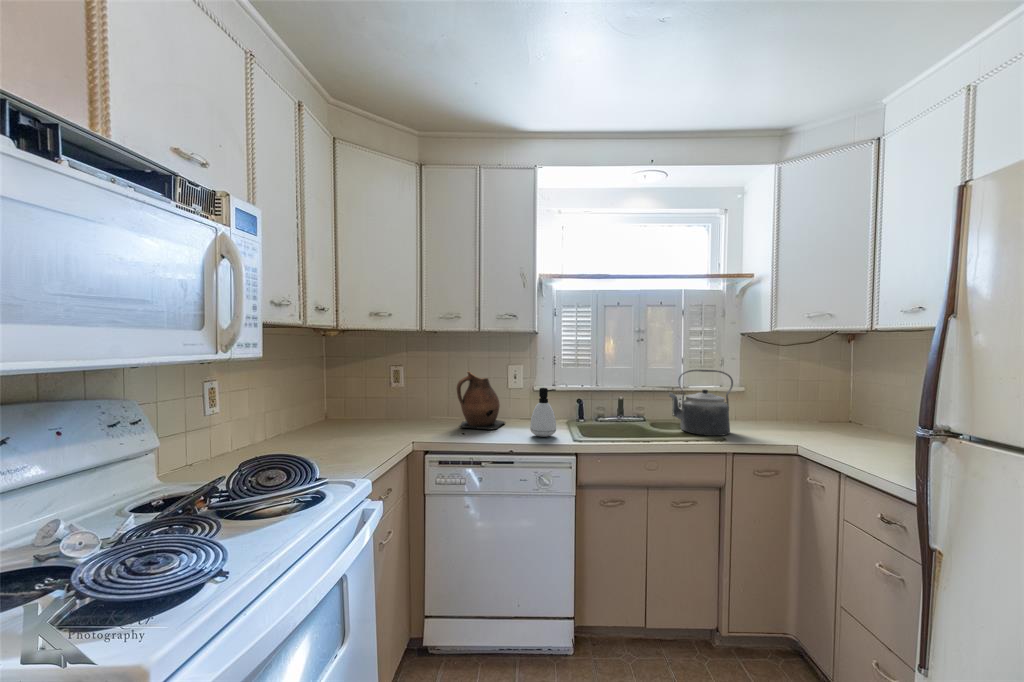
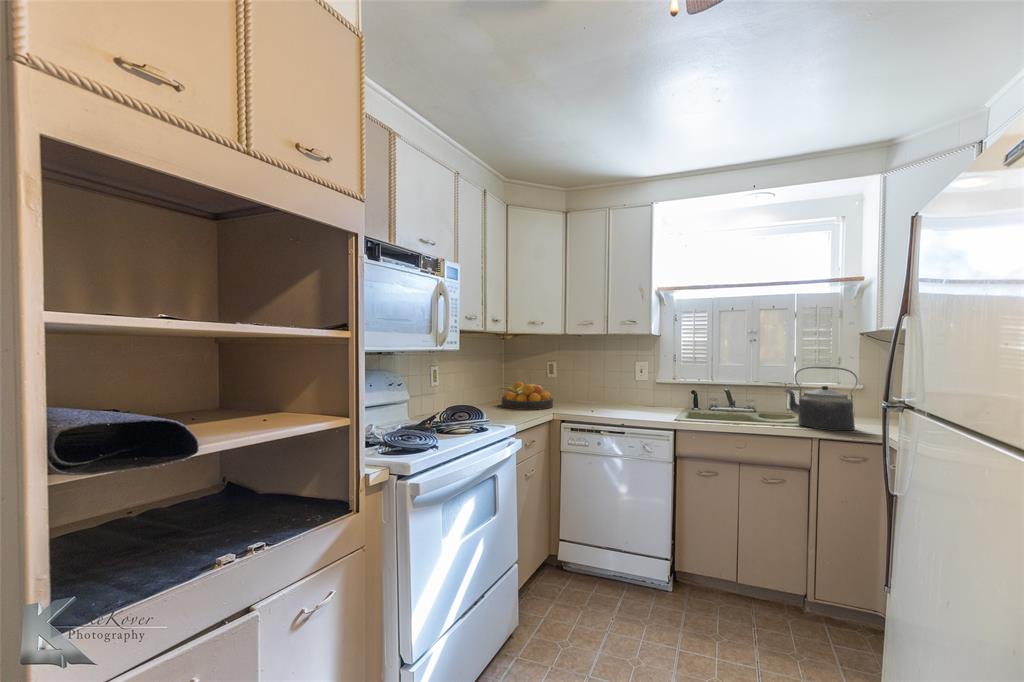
ceramic pitcher: present [457,372,505,430] -> none [588,365,630,411]
soap dispenser: present [530,388,556,437] -> none [642,378,664,417]
fruit bowl: none [330,398,410,441] -> present [502,382,553,410]

